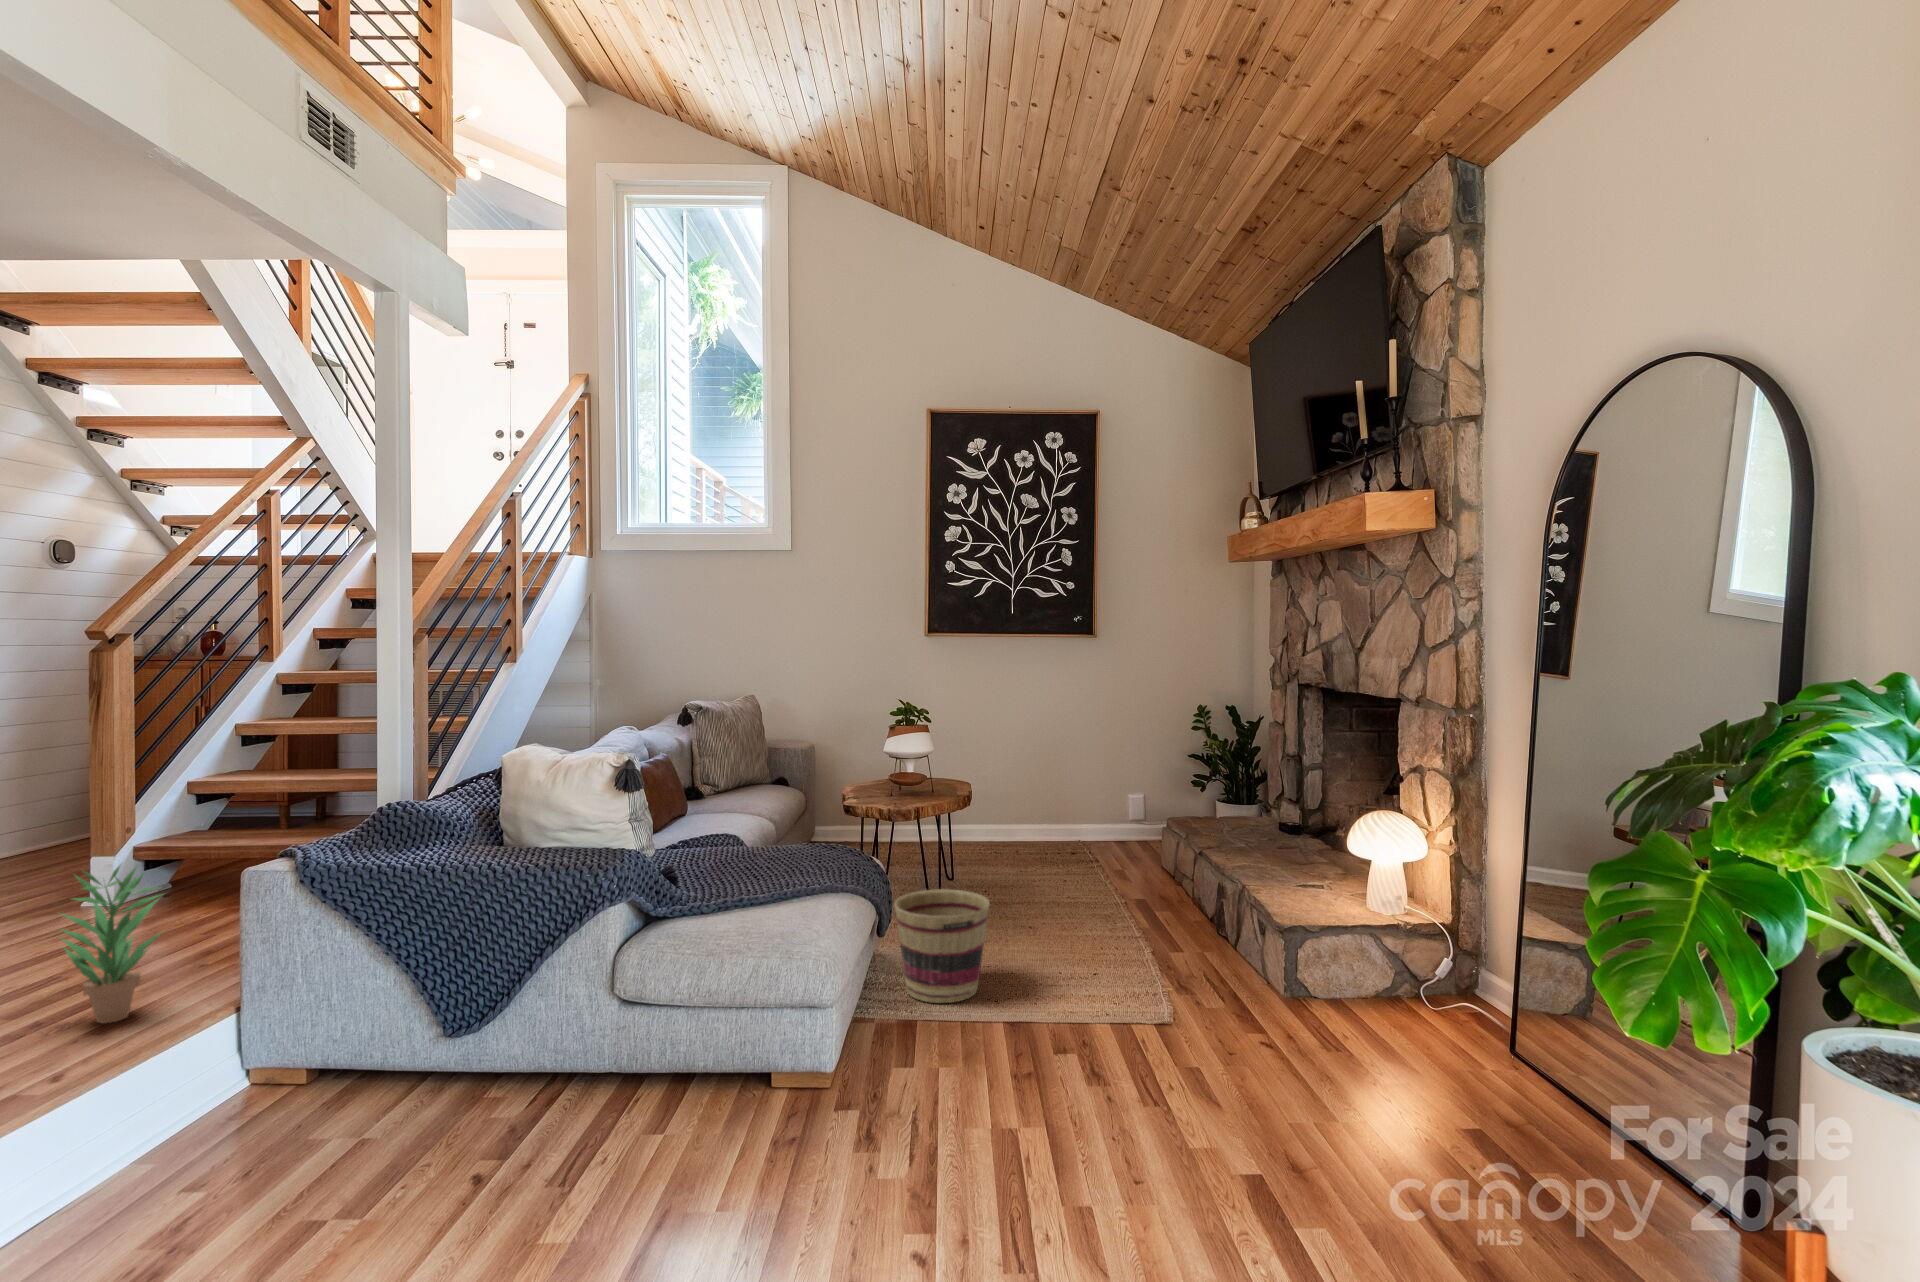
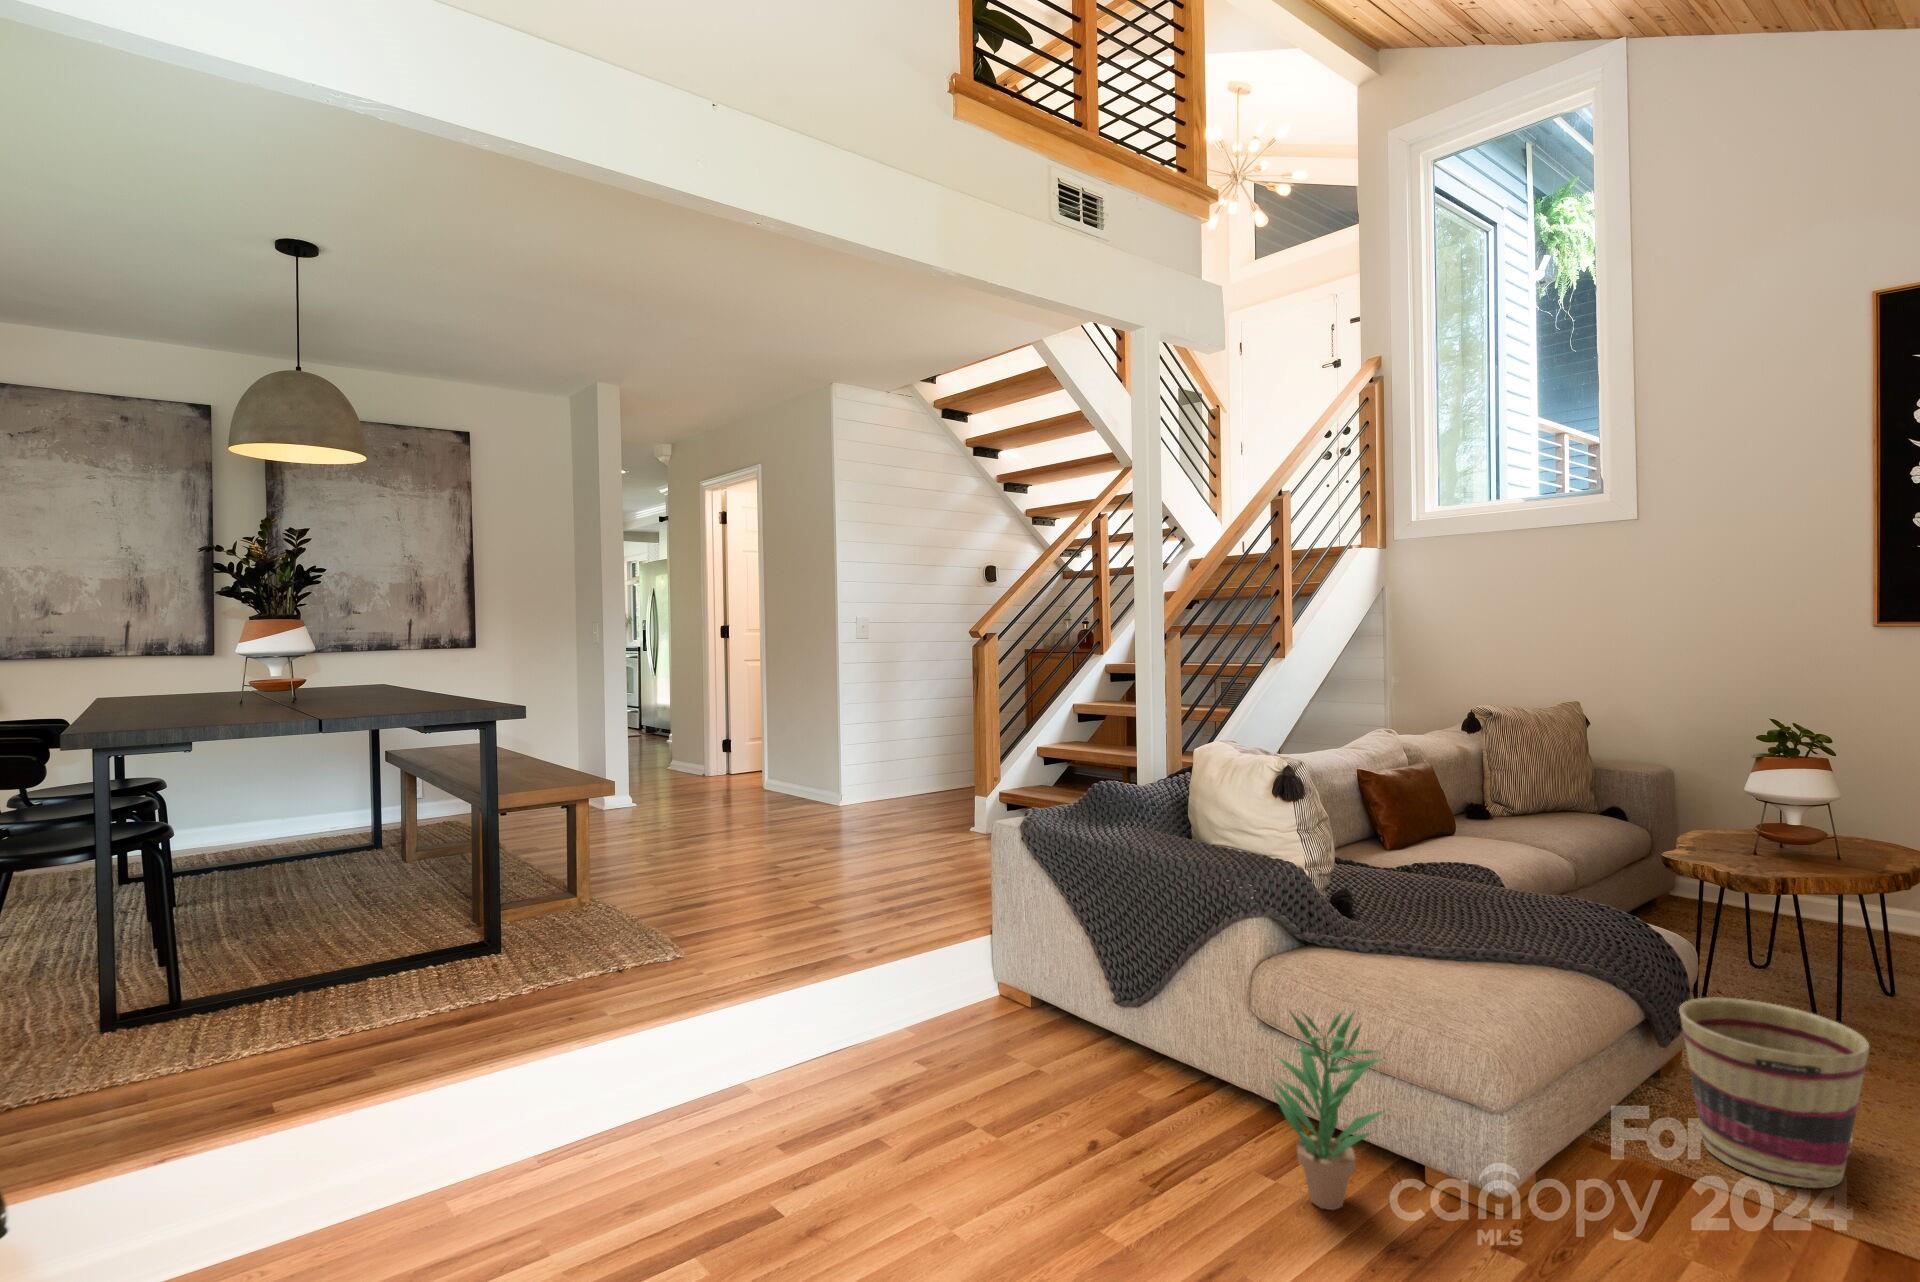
potted plant: present [62,866,161,1023] -> present [1273,1012,1384,1210]

